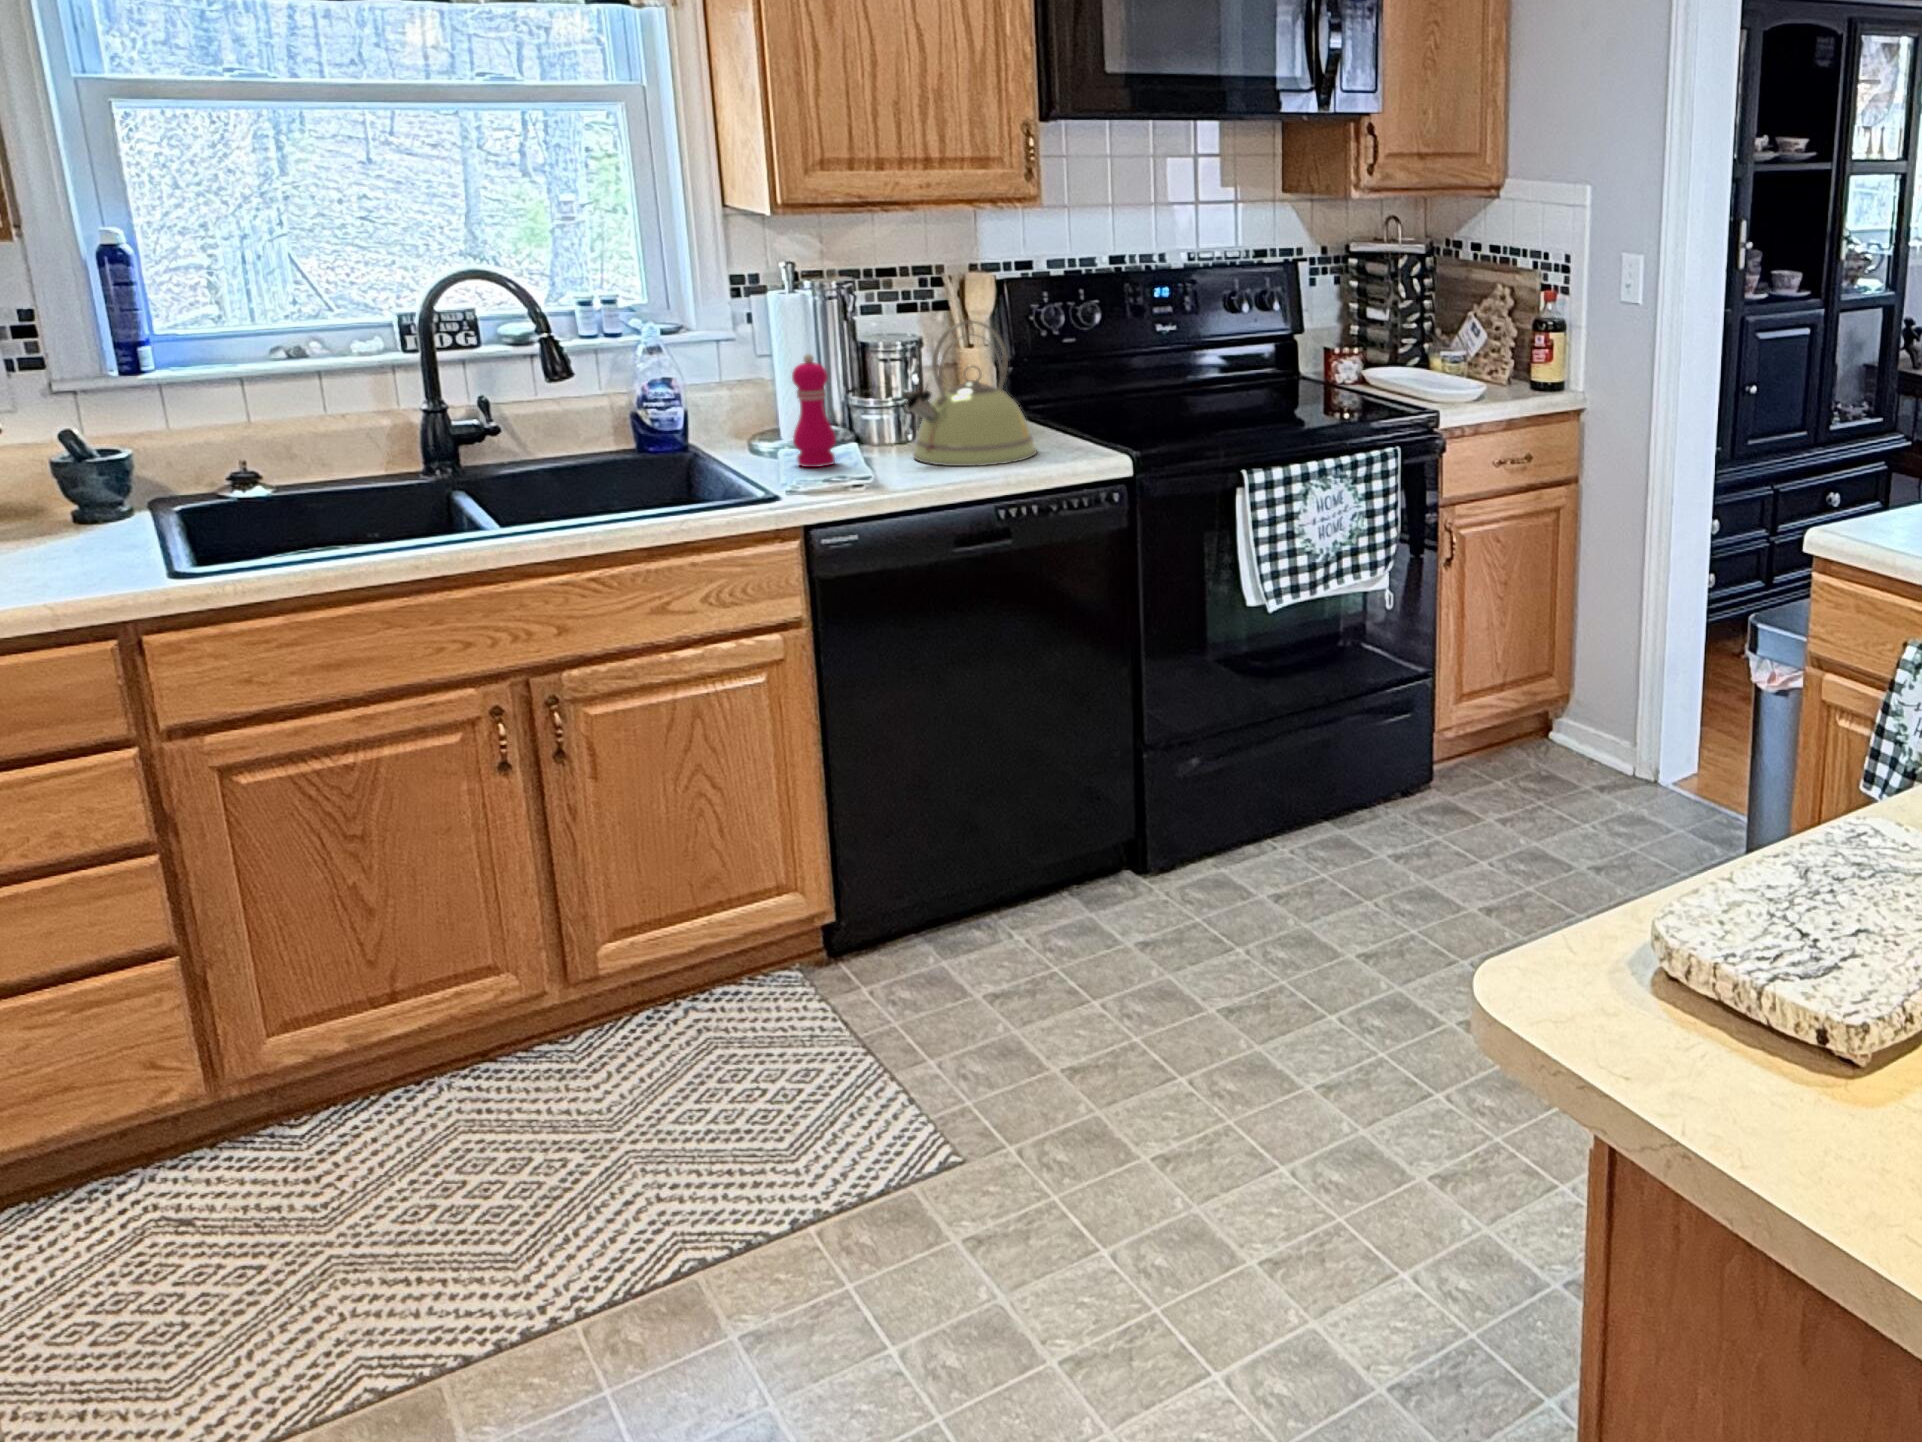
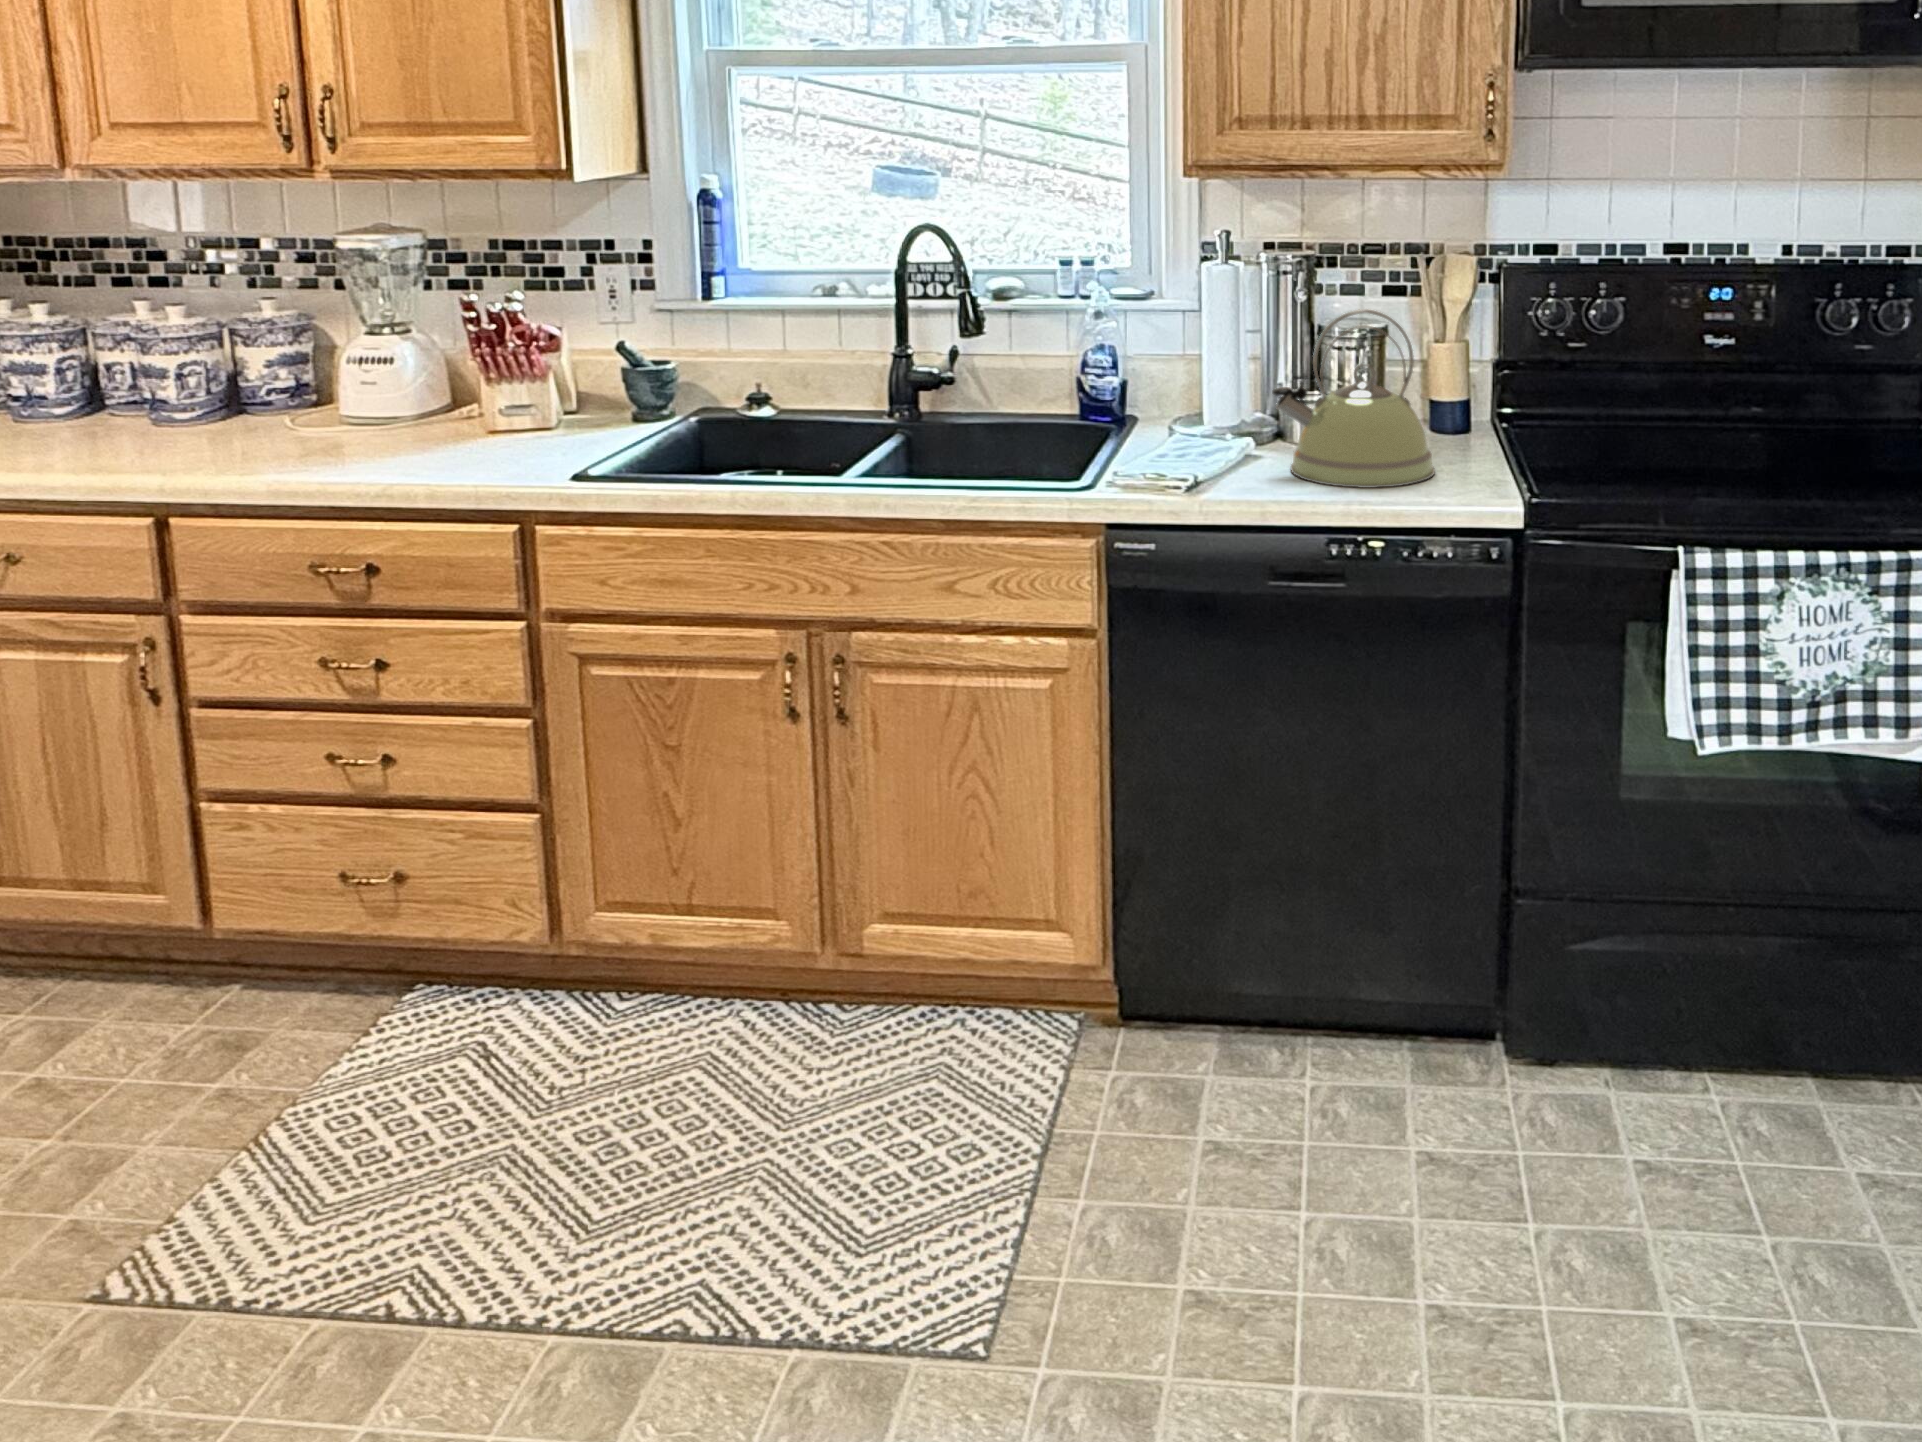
pepper mill: present [792,354,836,467] -> none [1175,332,1220,459]

